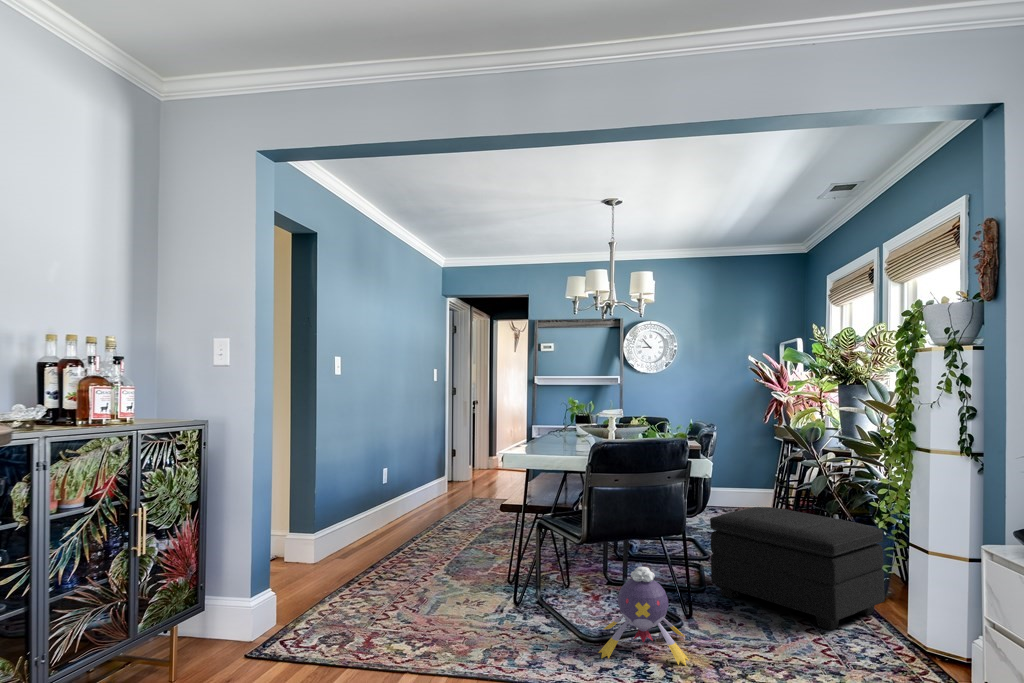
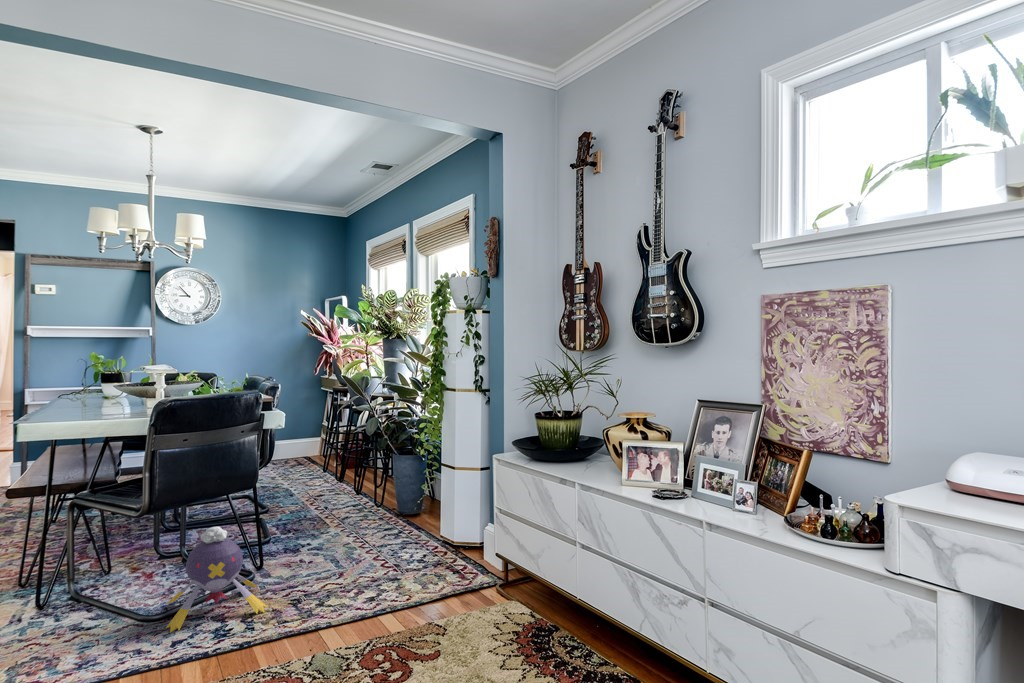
footstool: present [710,507,885,630] -> none [274,452,423,548]

